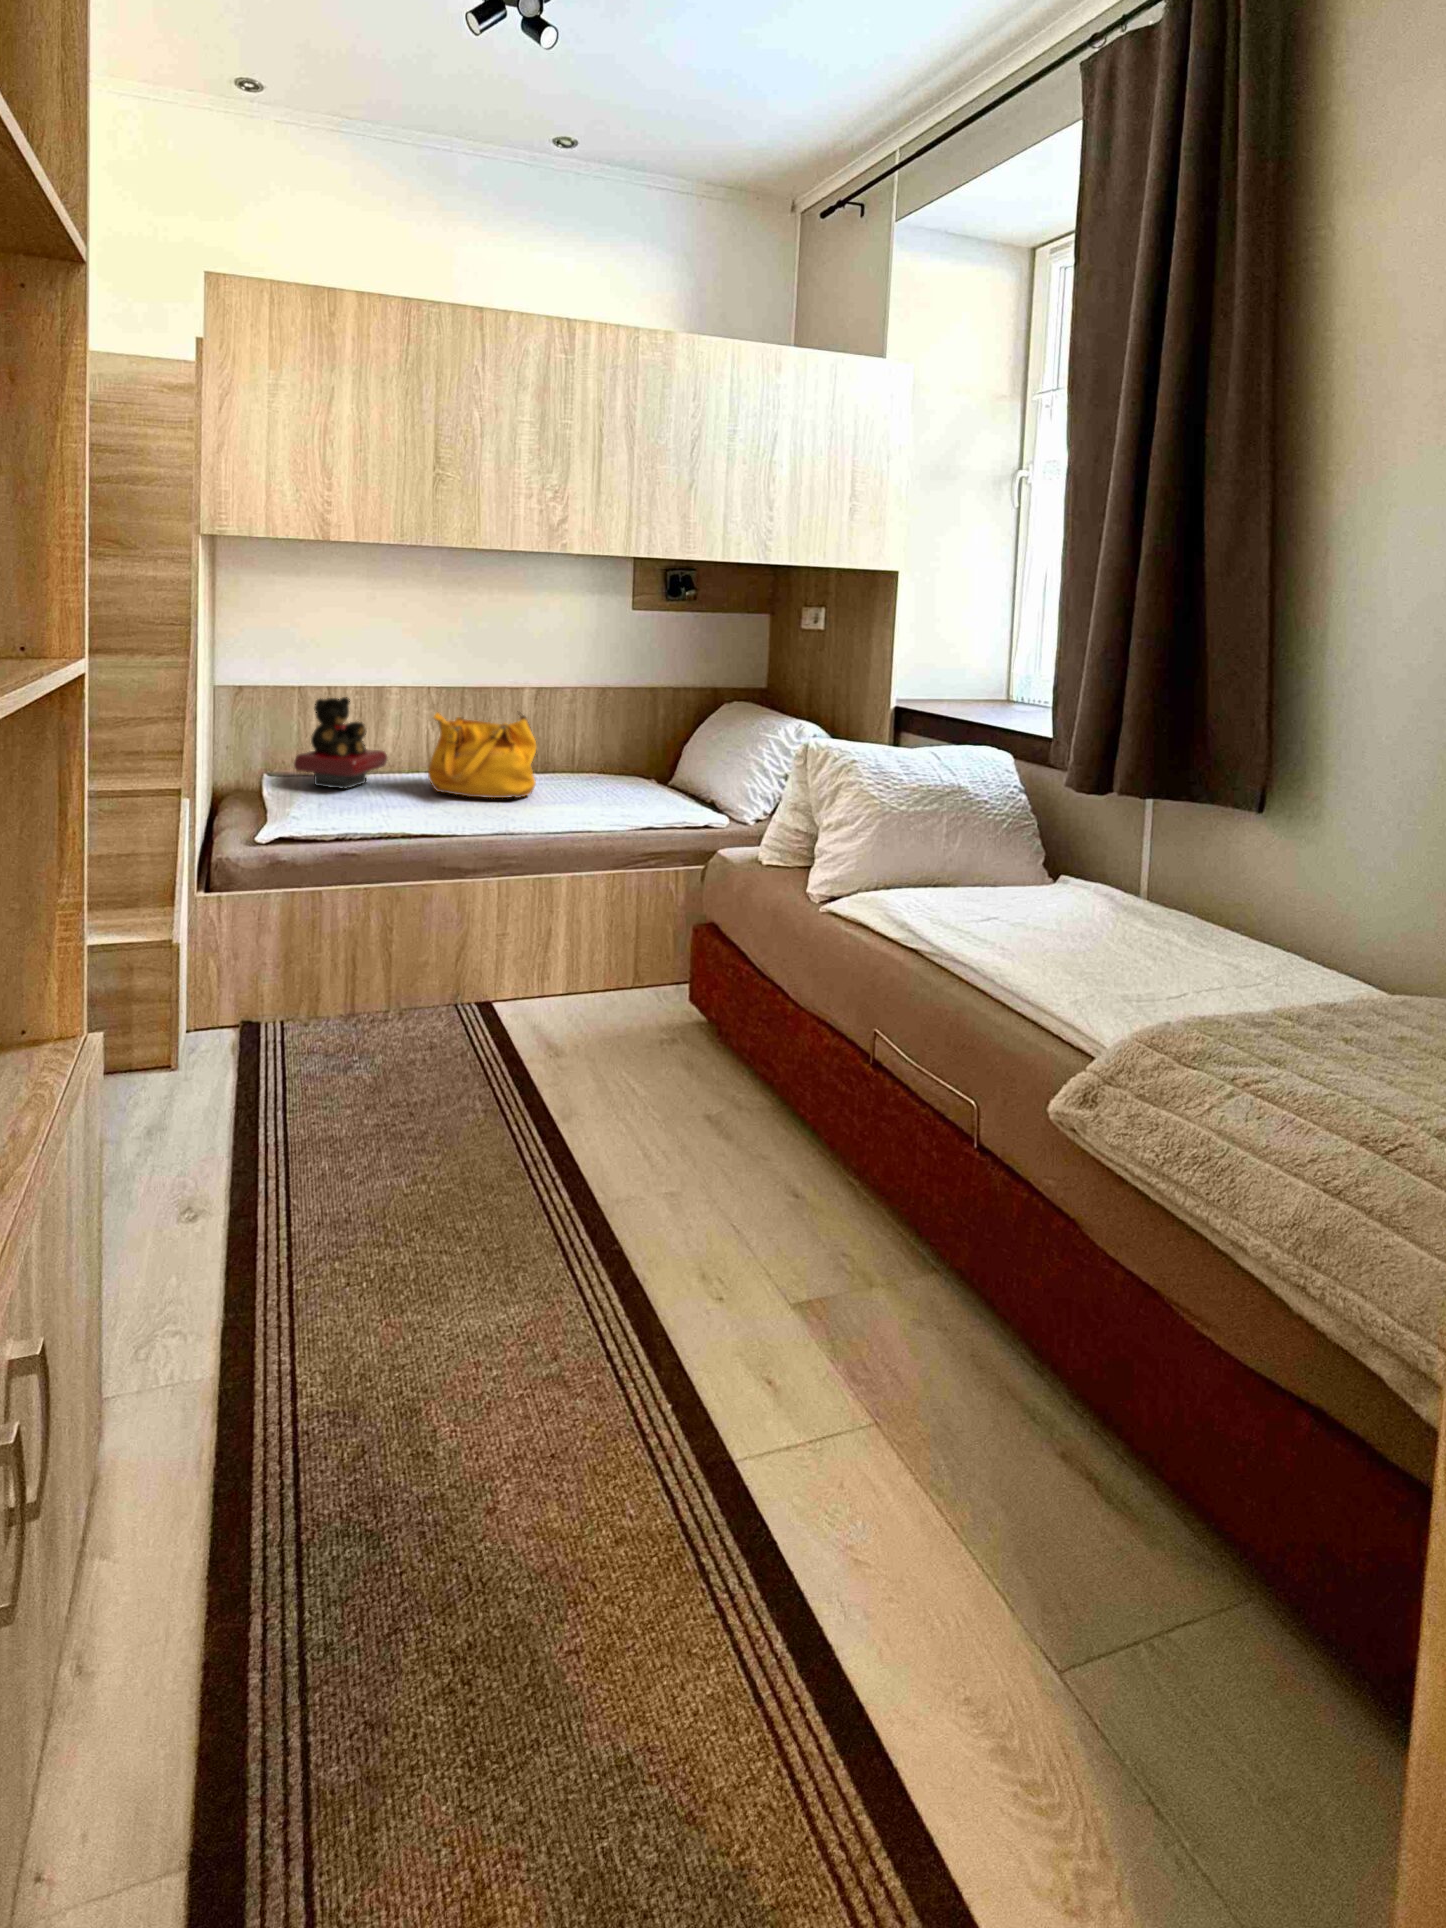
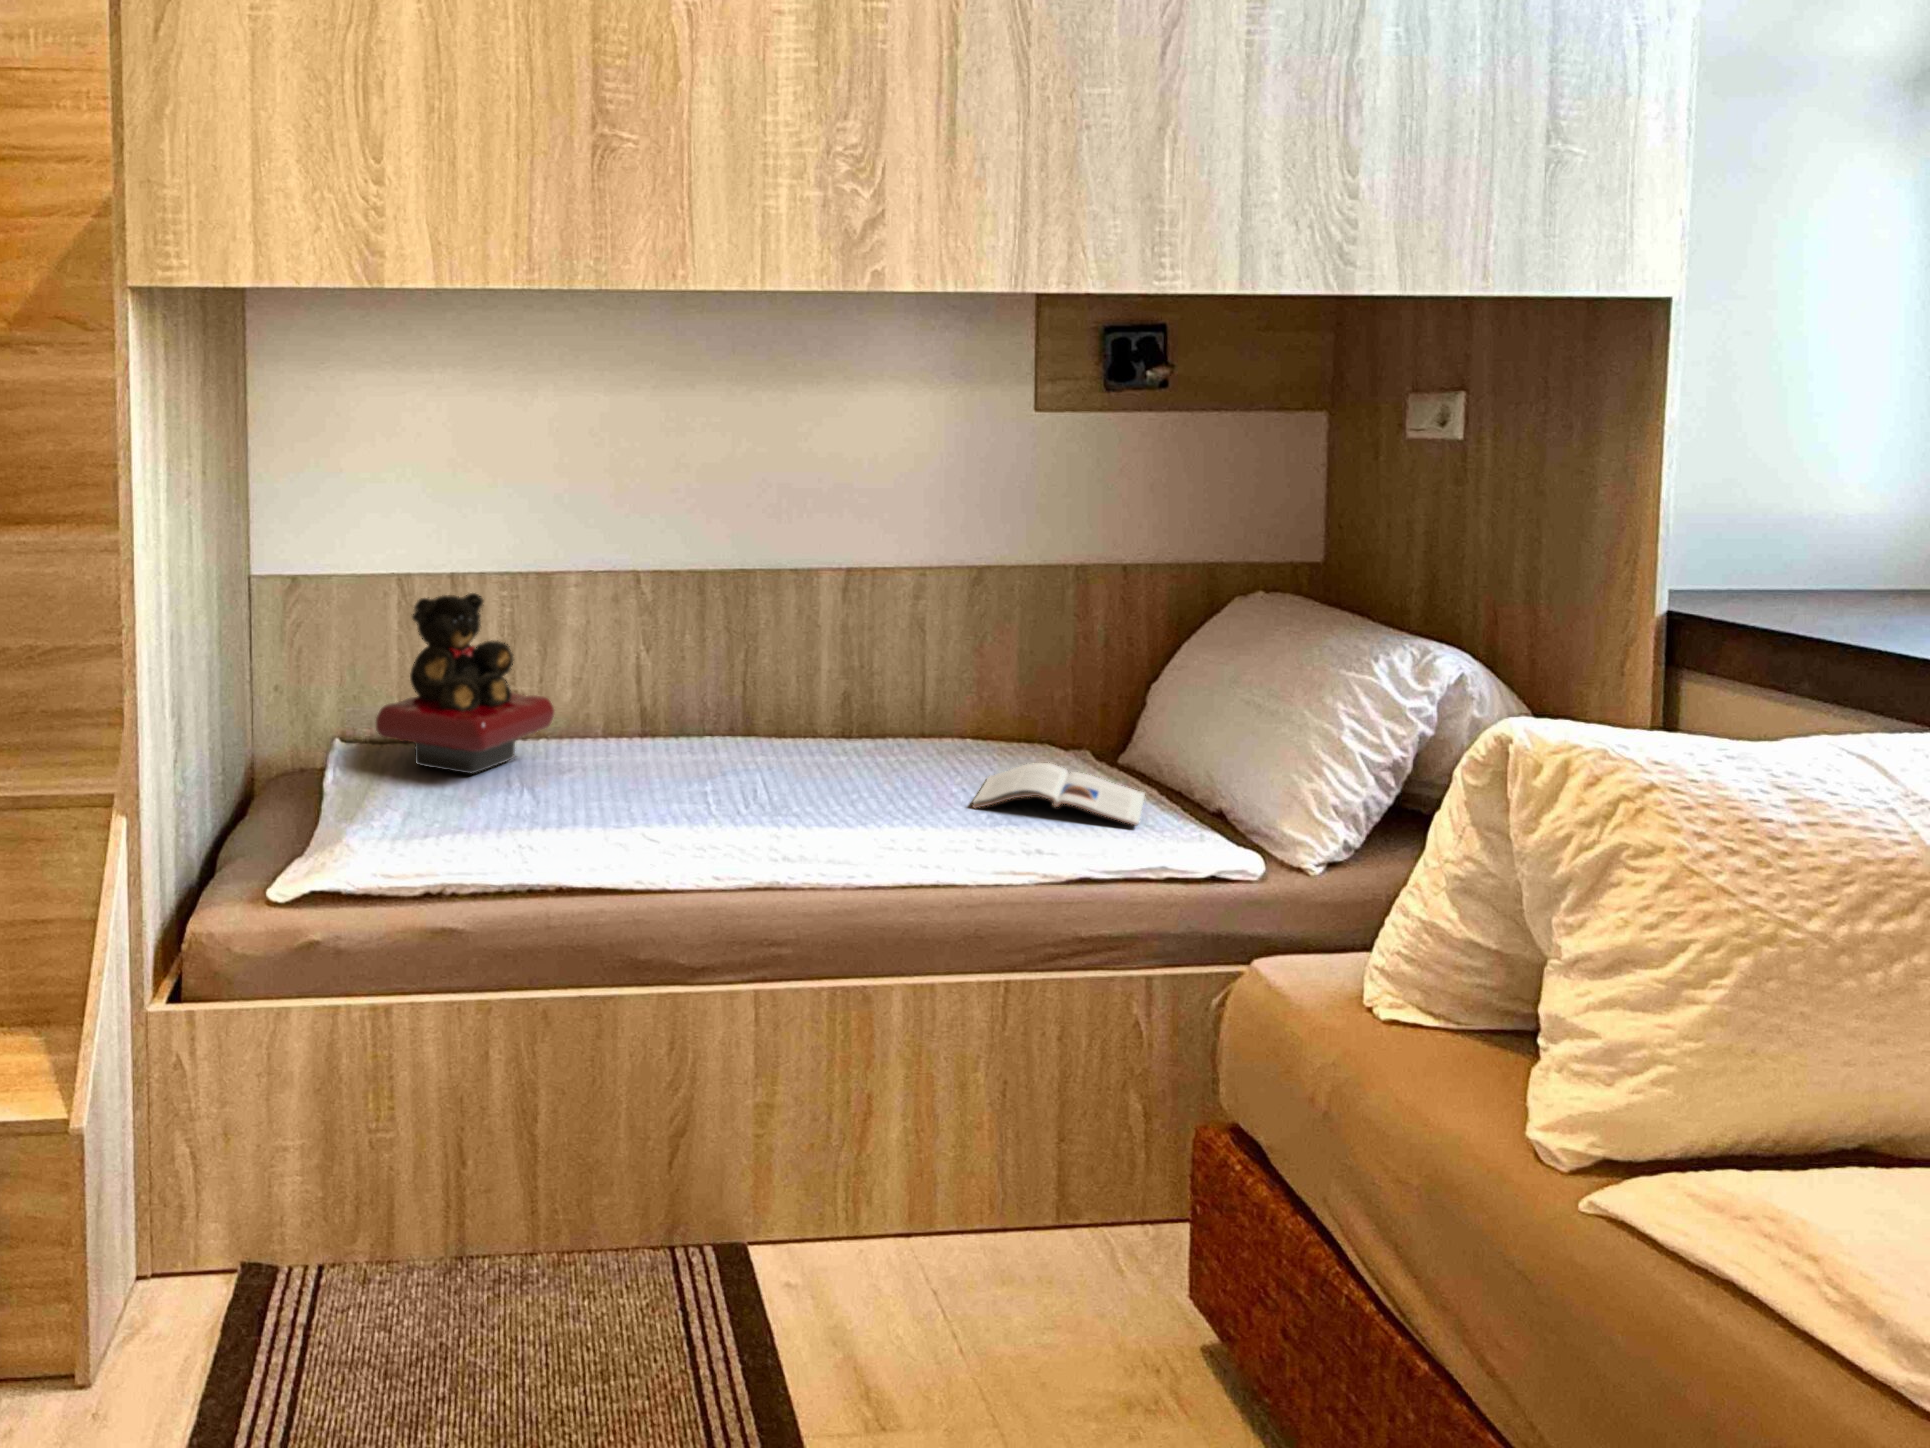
handbag: present [428,712,536,798] -> none [630,622,843,801]
magazine: none [597,781,678,806] -> present [973,763,1145,825]

